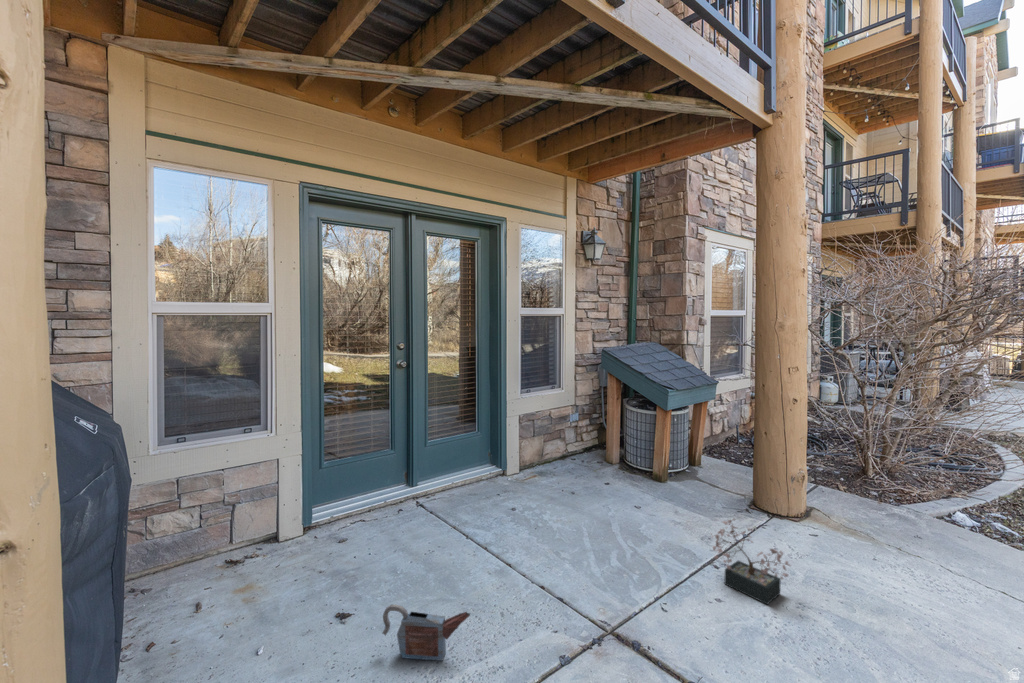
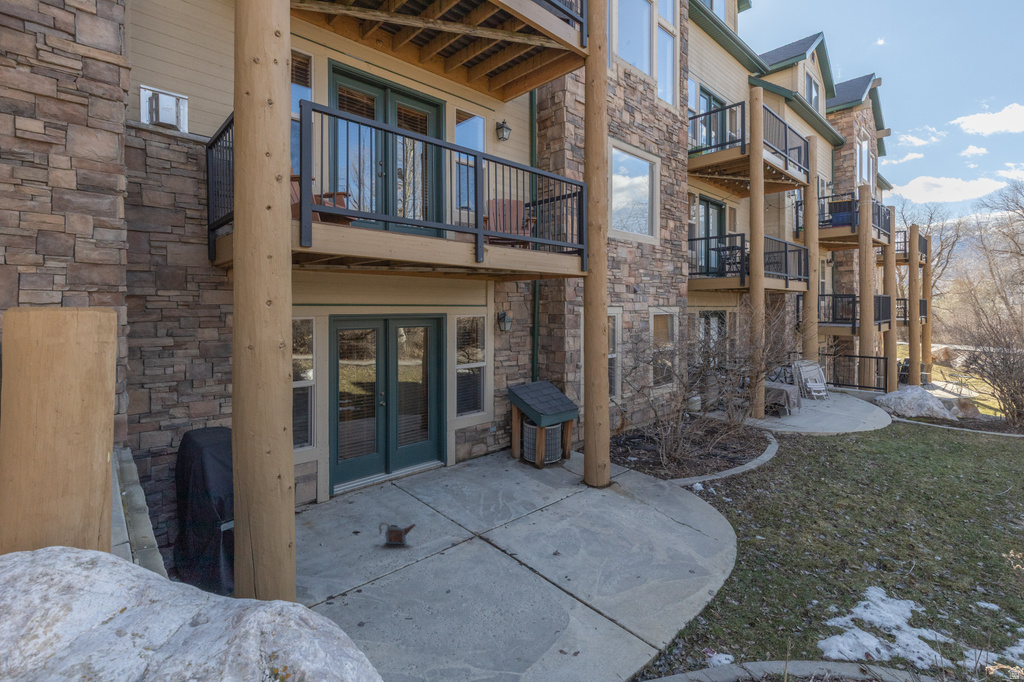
decorative plant: present [713,519,790,604] -> none [534,487,568,524]

